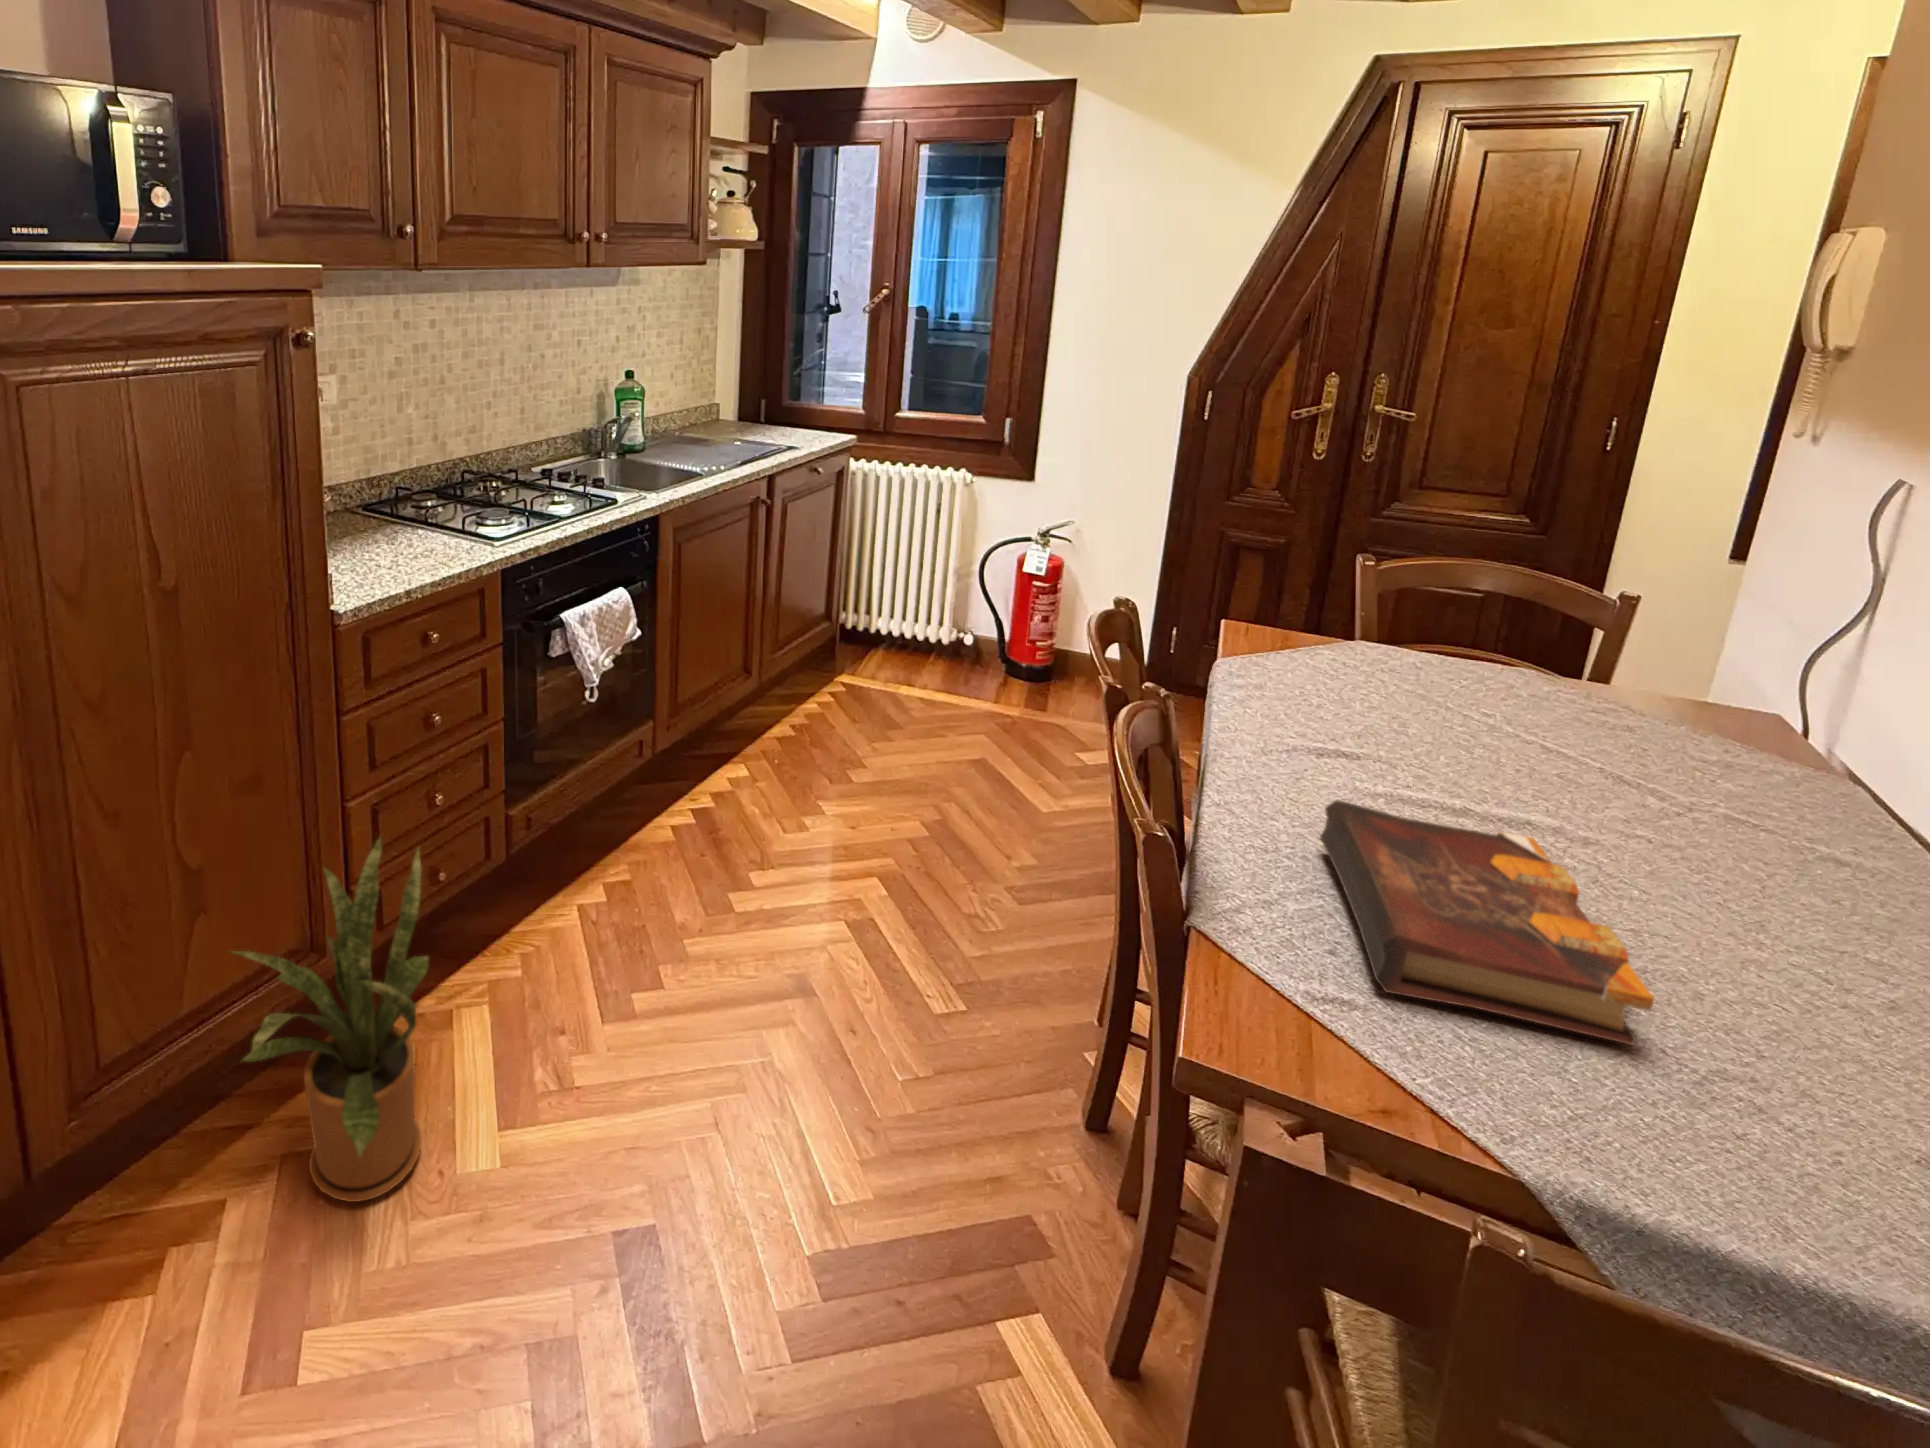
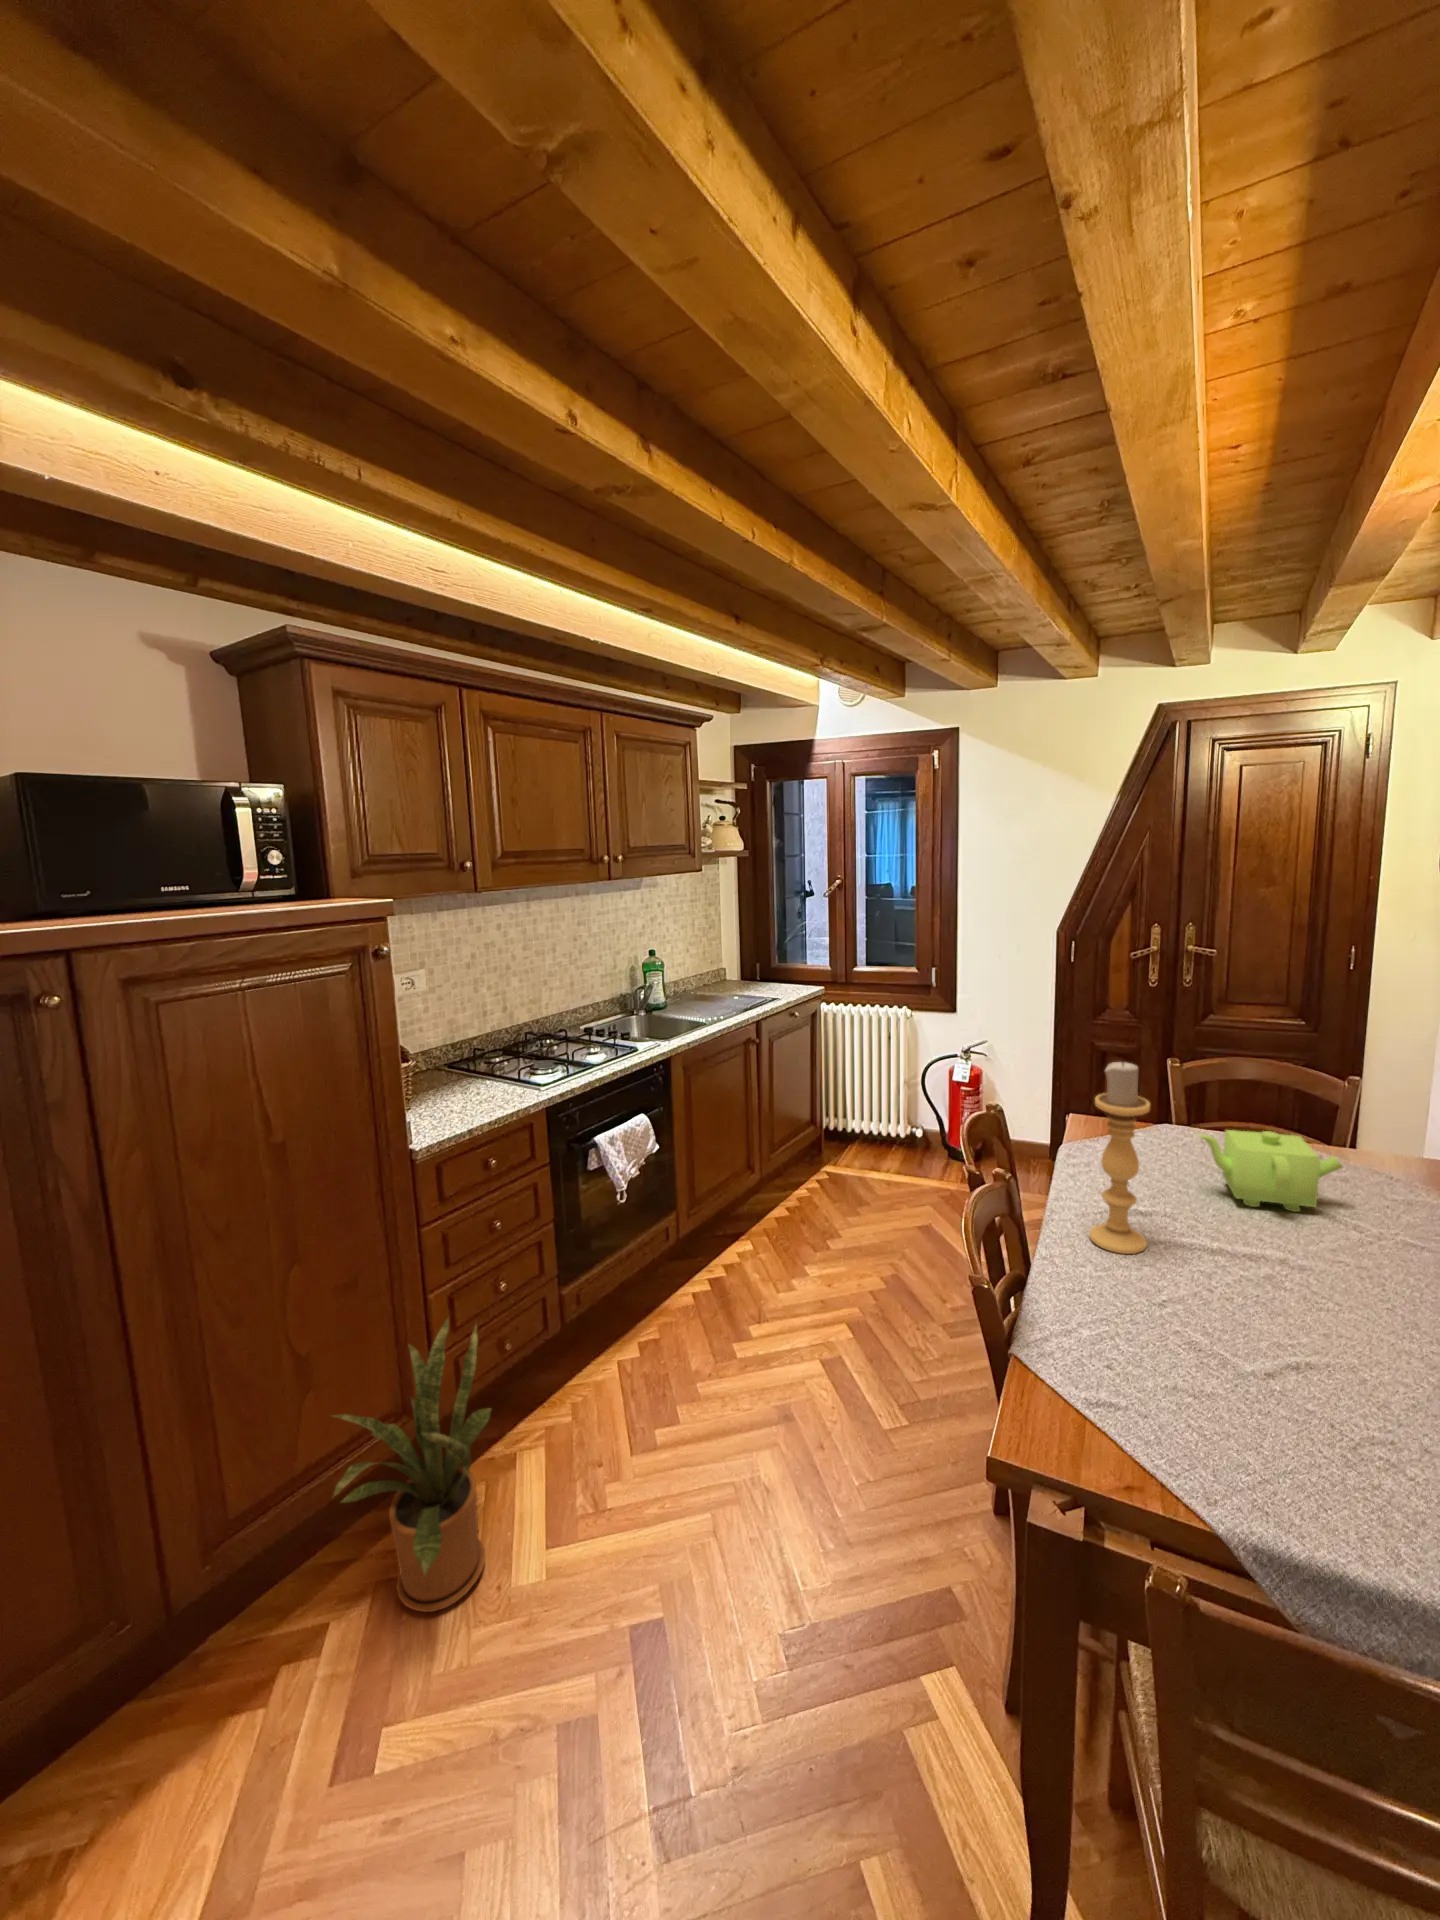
candle holder: none [1281,548,1397,810] -> present [1089,1062,1150,1254]
teapot: none [1432,654,1641,769] -> present [1196,1130,1343,1212]
book: present [1320,800,1654,1045] -> none [1107,1247,1319,1425]

